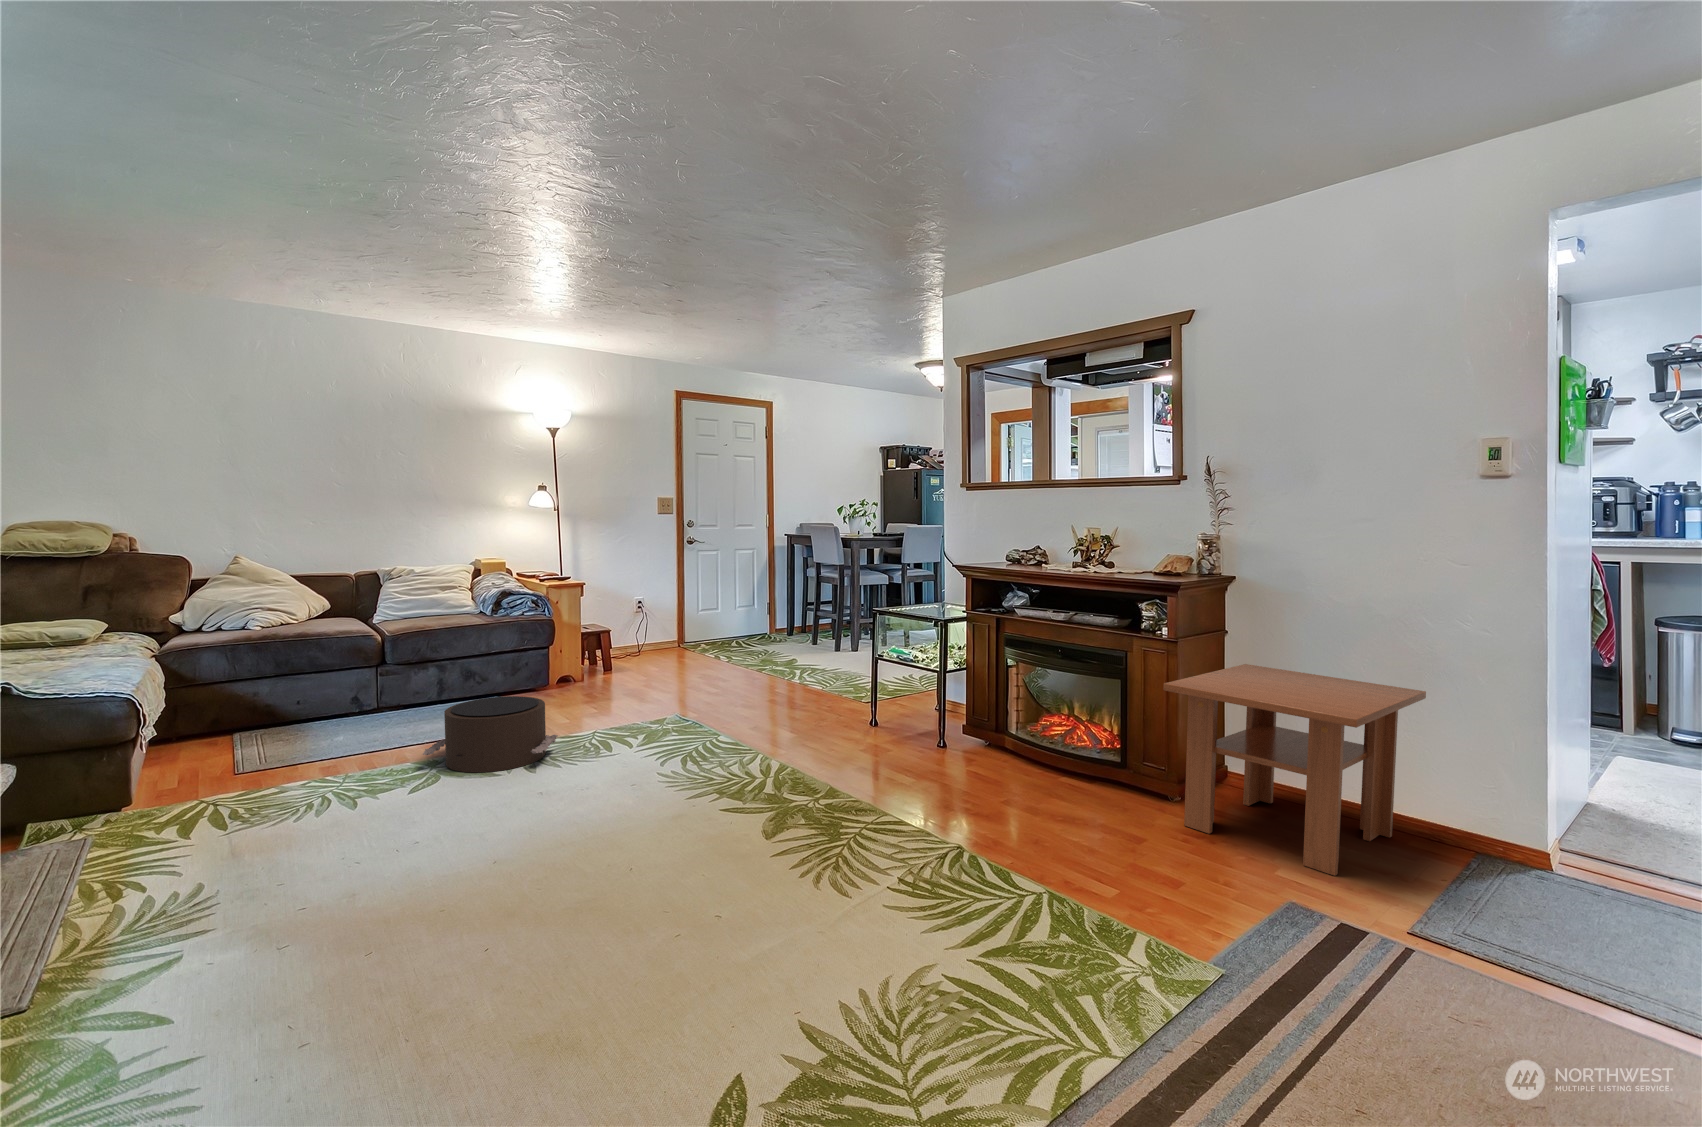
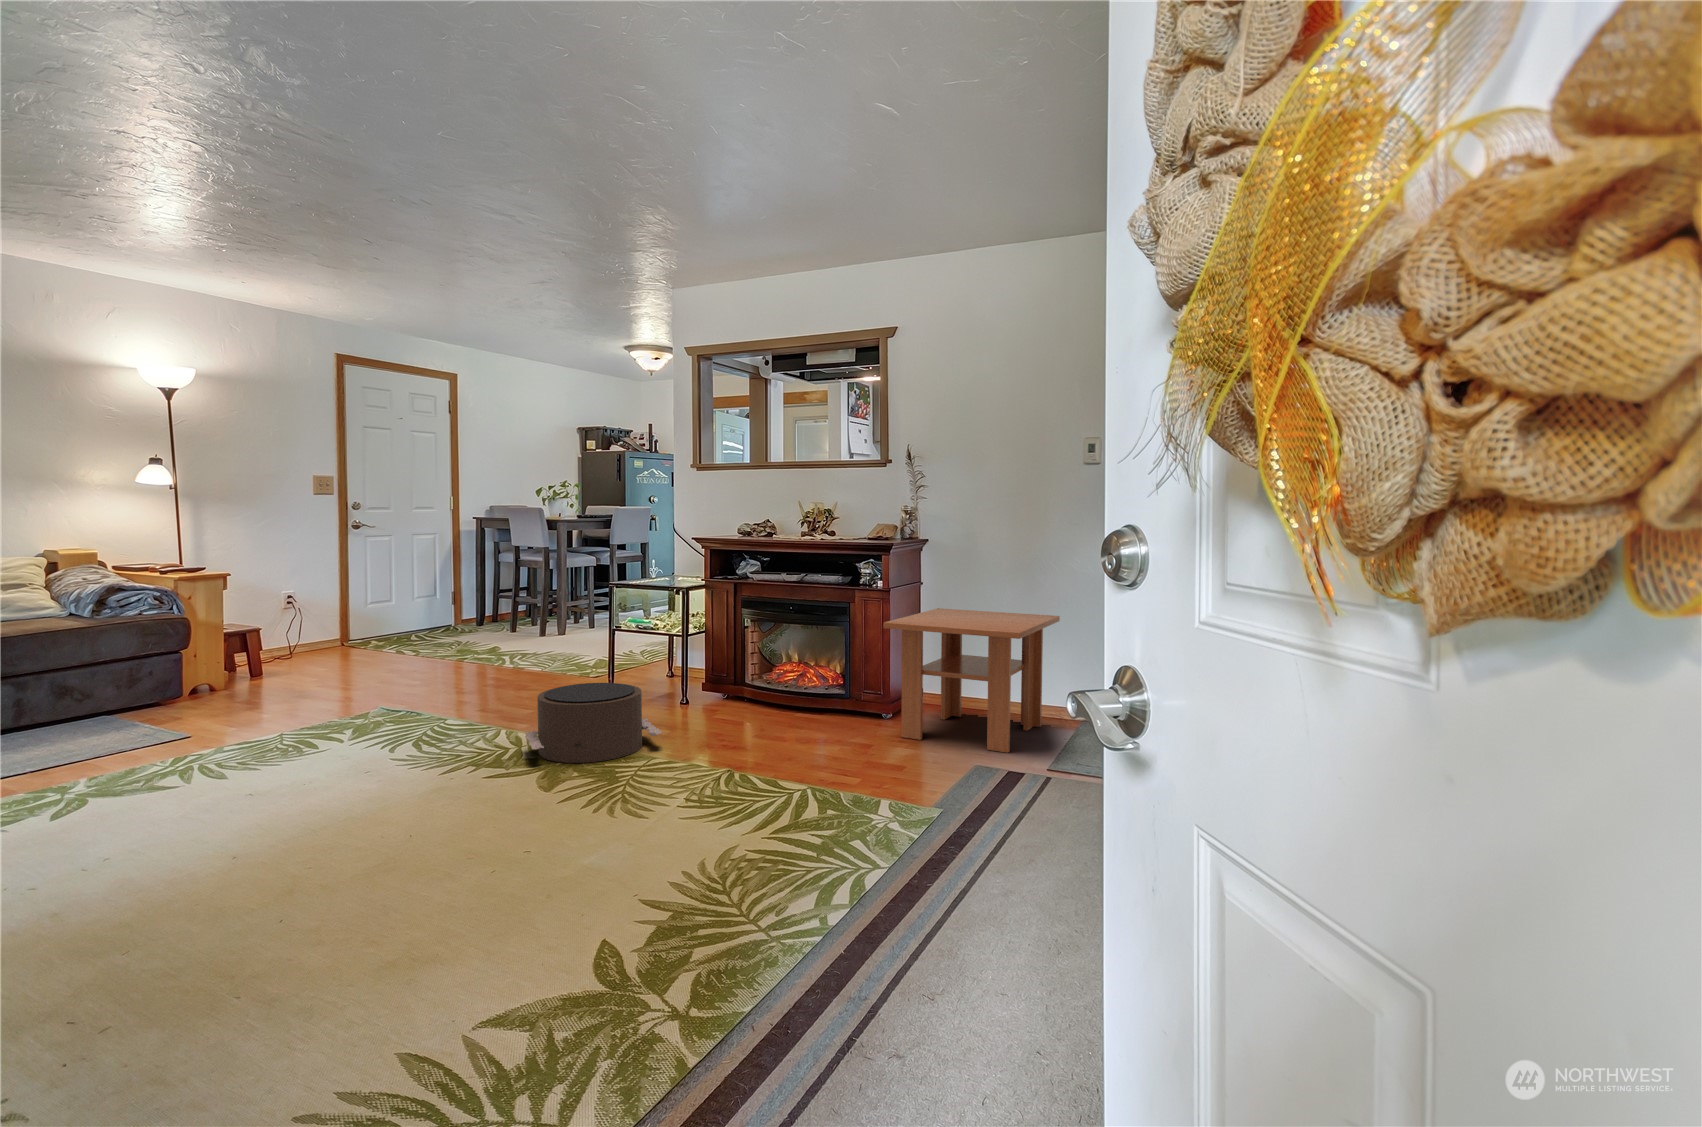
pouf: present [423,696,558,773] -> present [525,683,661,763]

